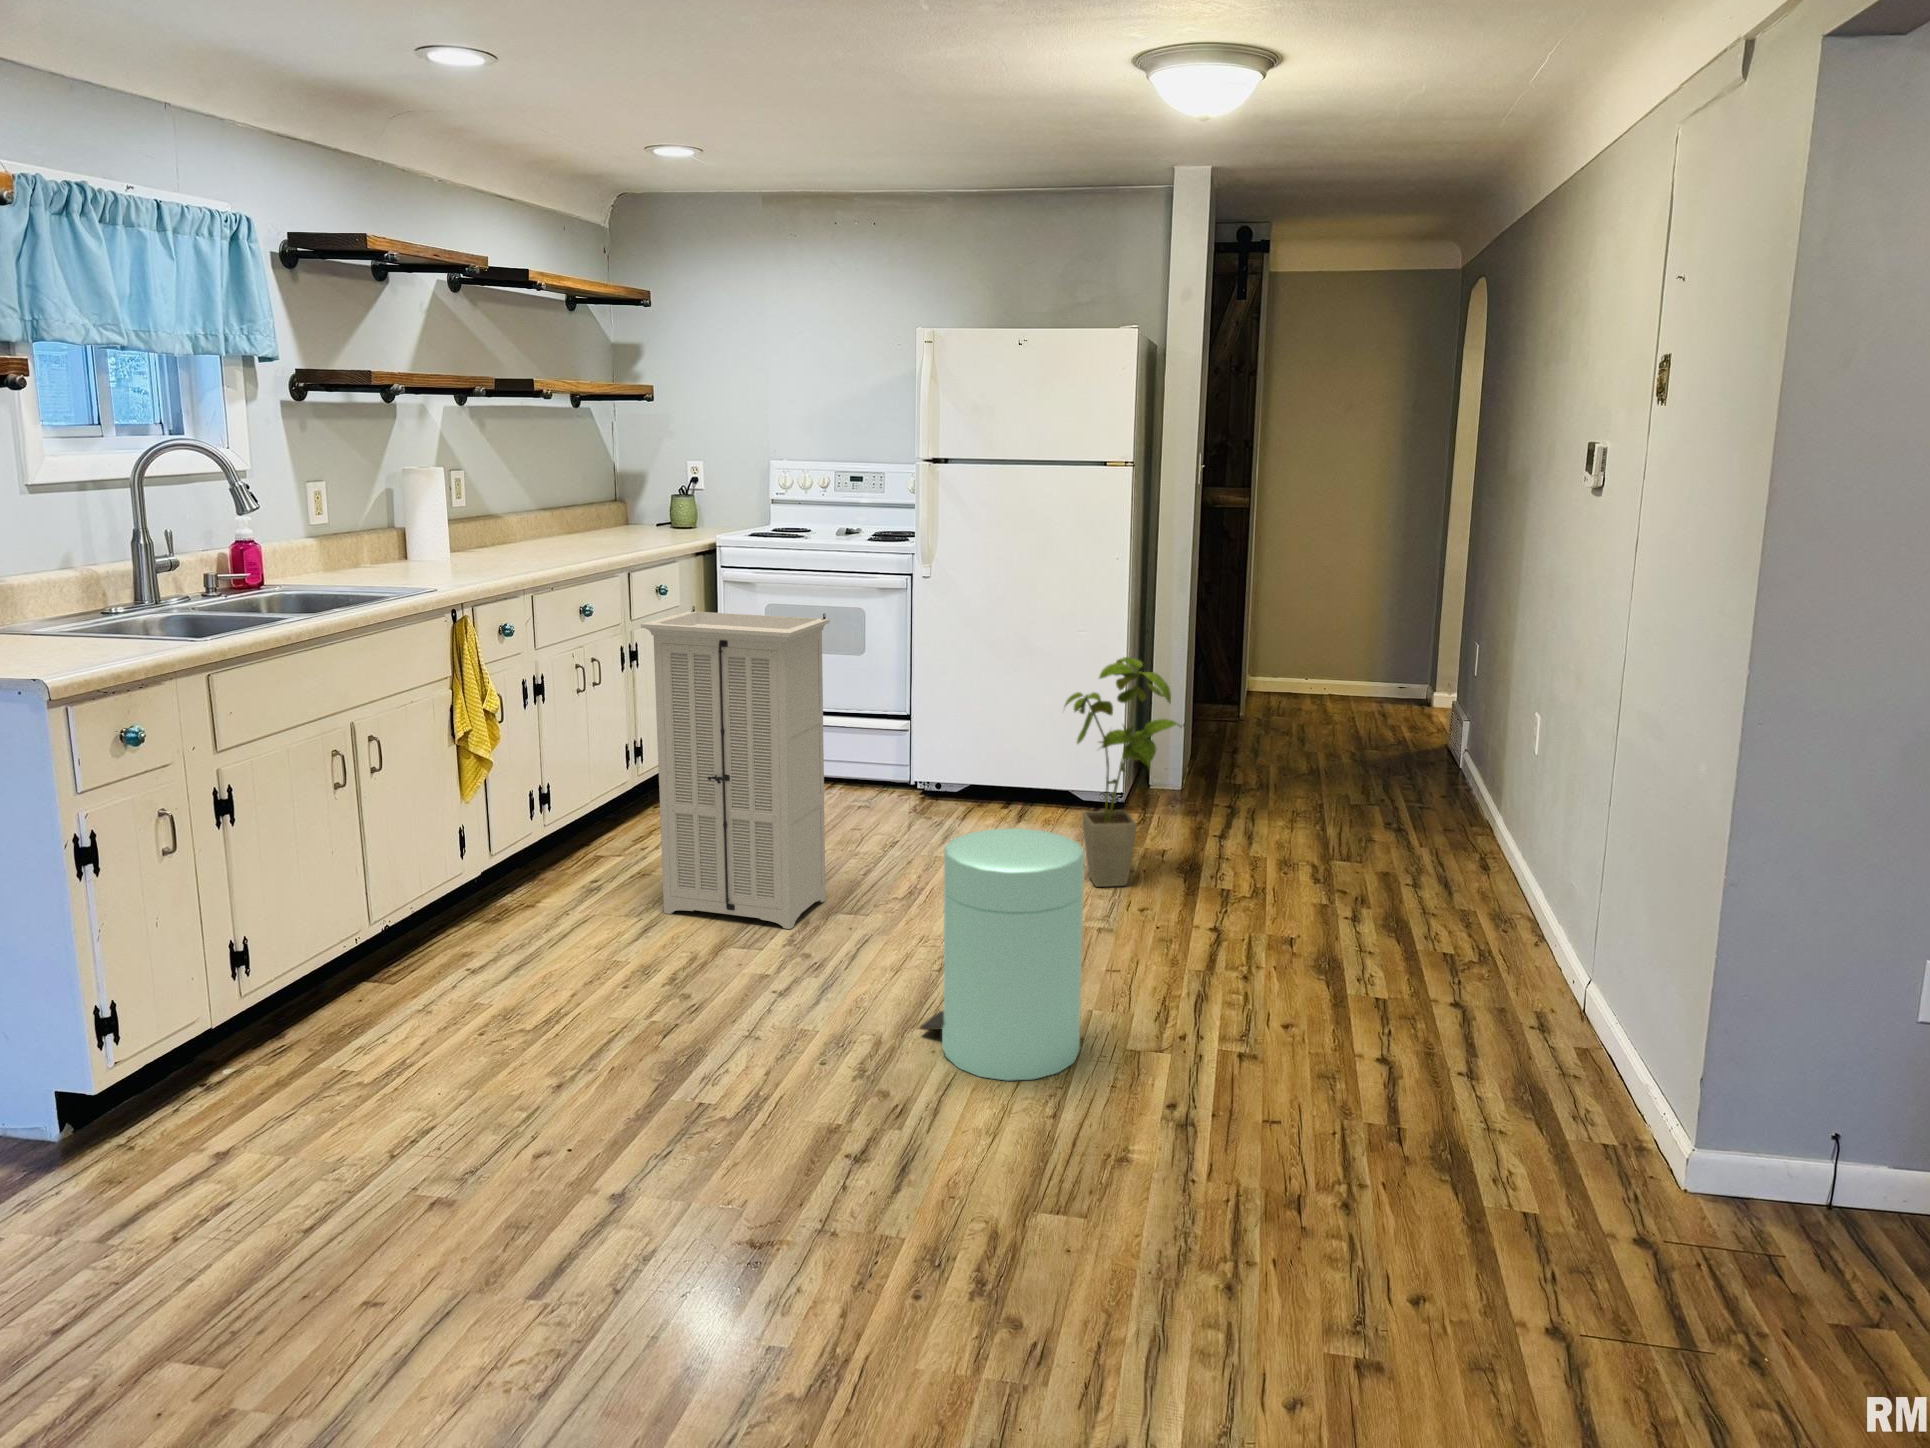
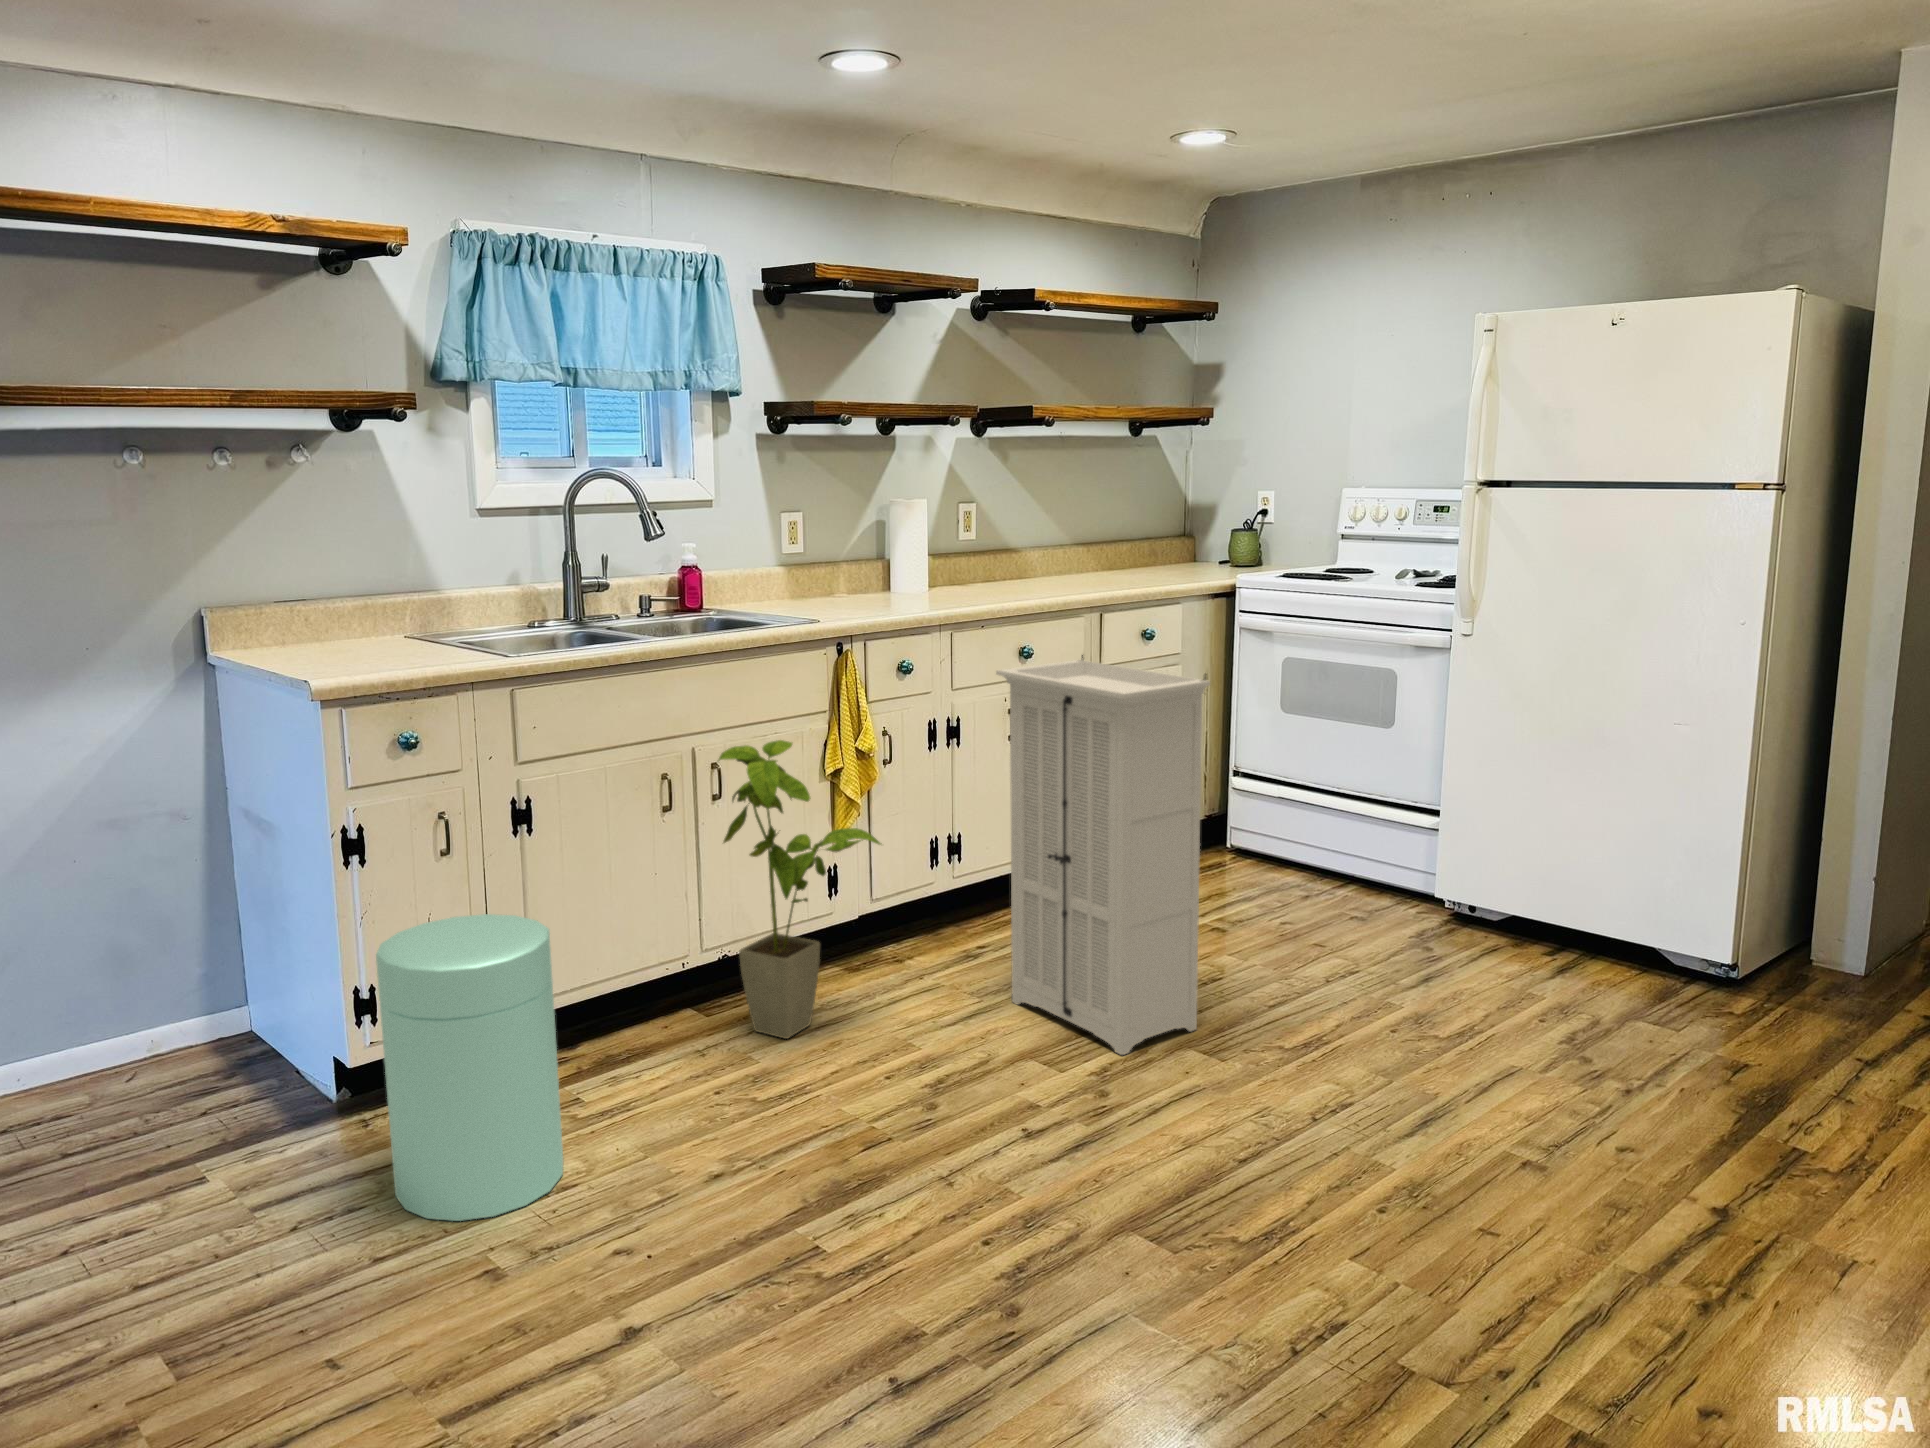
house plant: present [1065,657,1182,887] -> present [719,740,881,1039]
trash can: present [920,828,1085,1081] -> present [376,914,563,1221]

